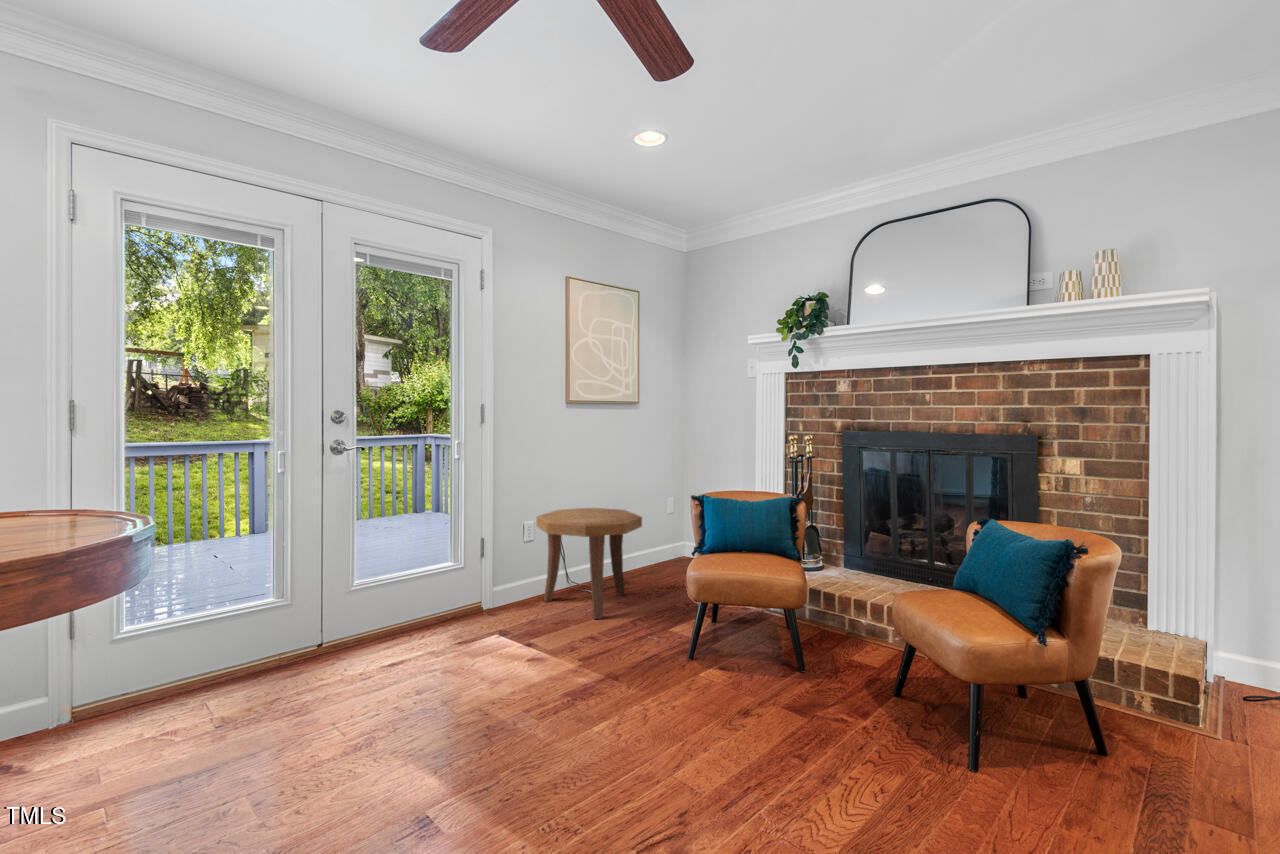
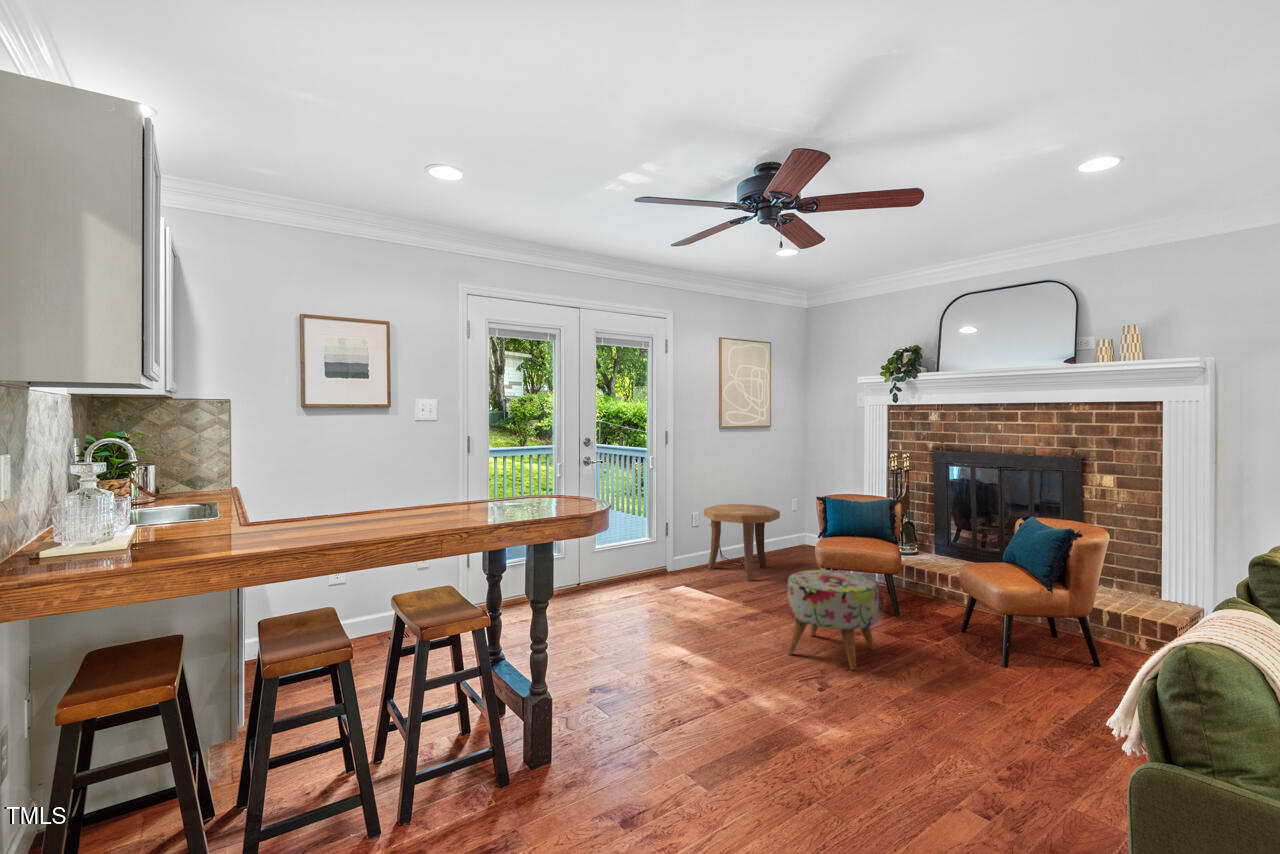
ottoman: none [629,616,779,803] -> present [787,570,879,670]

